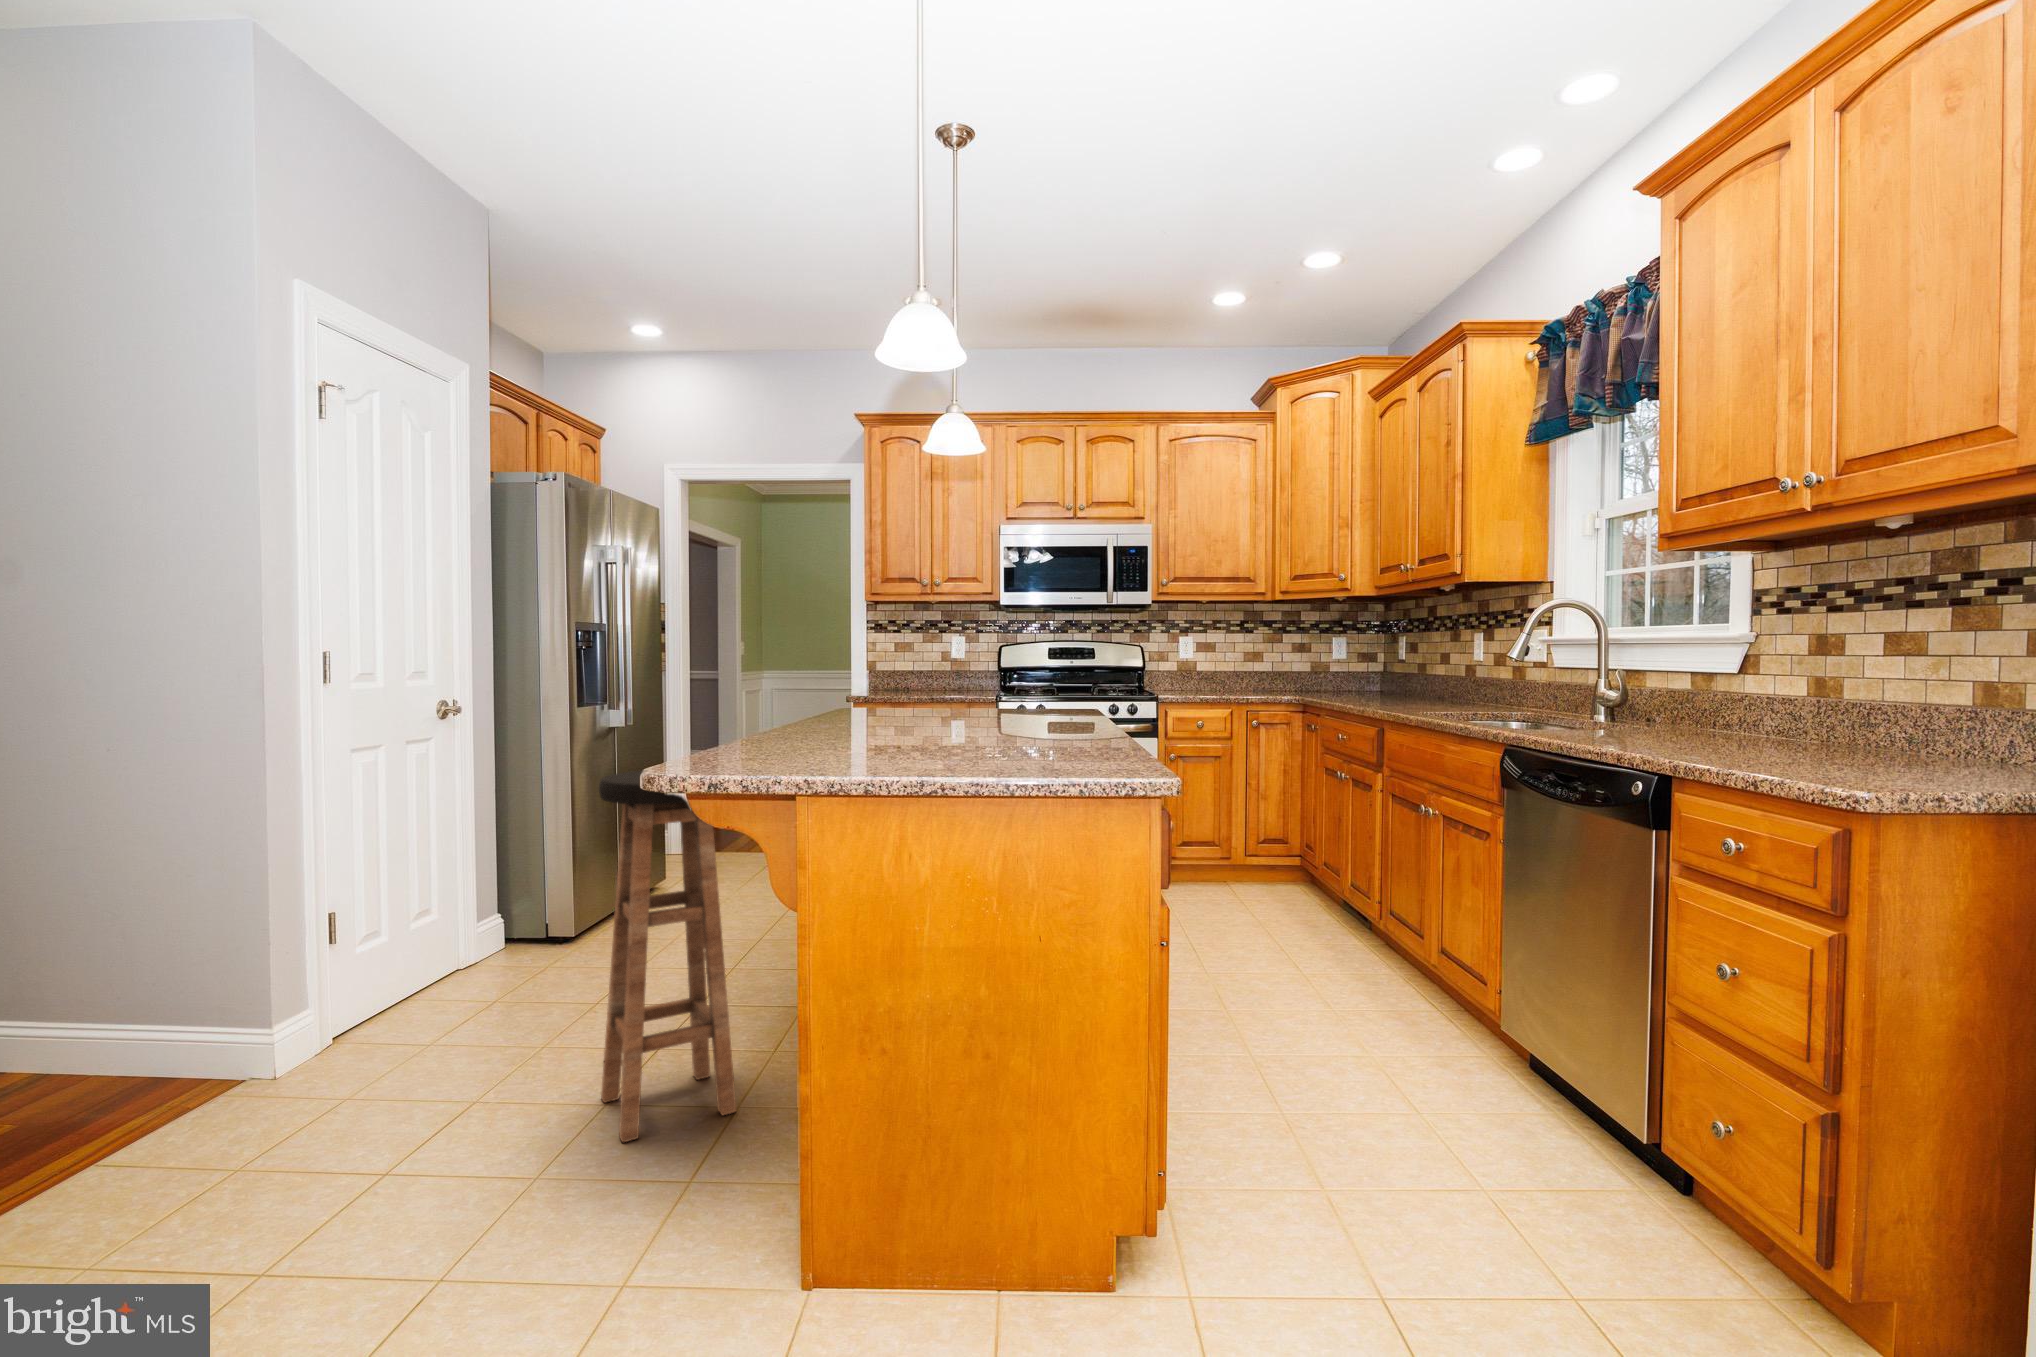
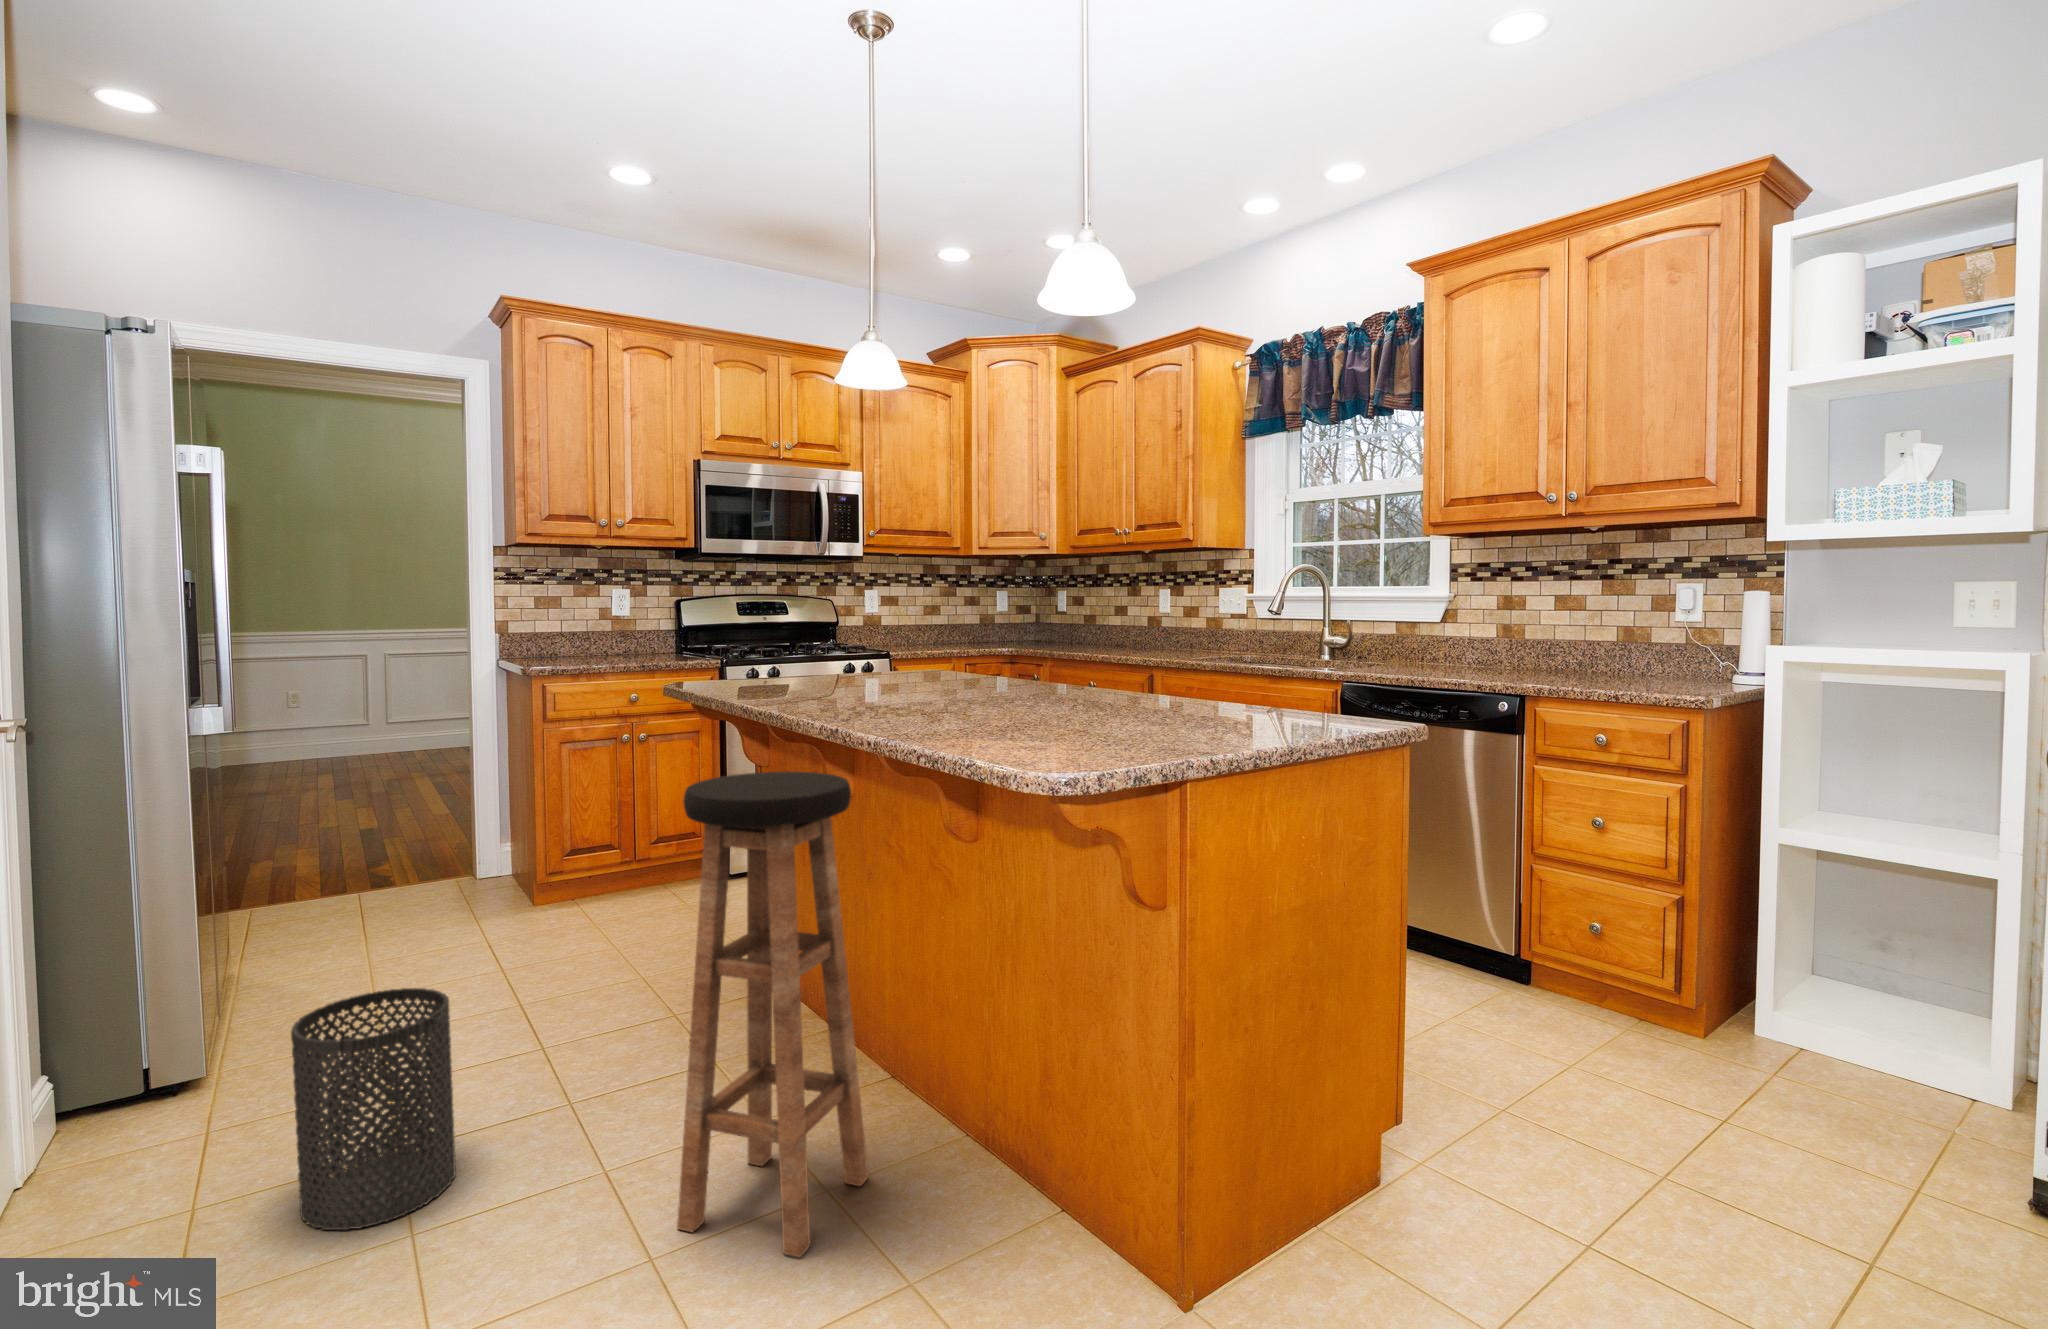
trash can: none [482,892,579,1038] -> present [291,988,456,1230]

